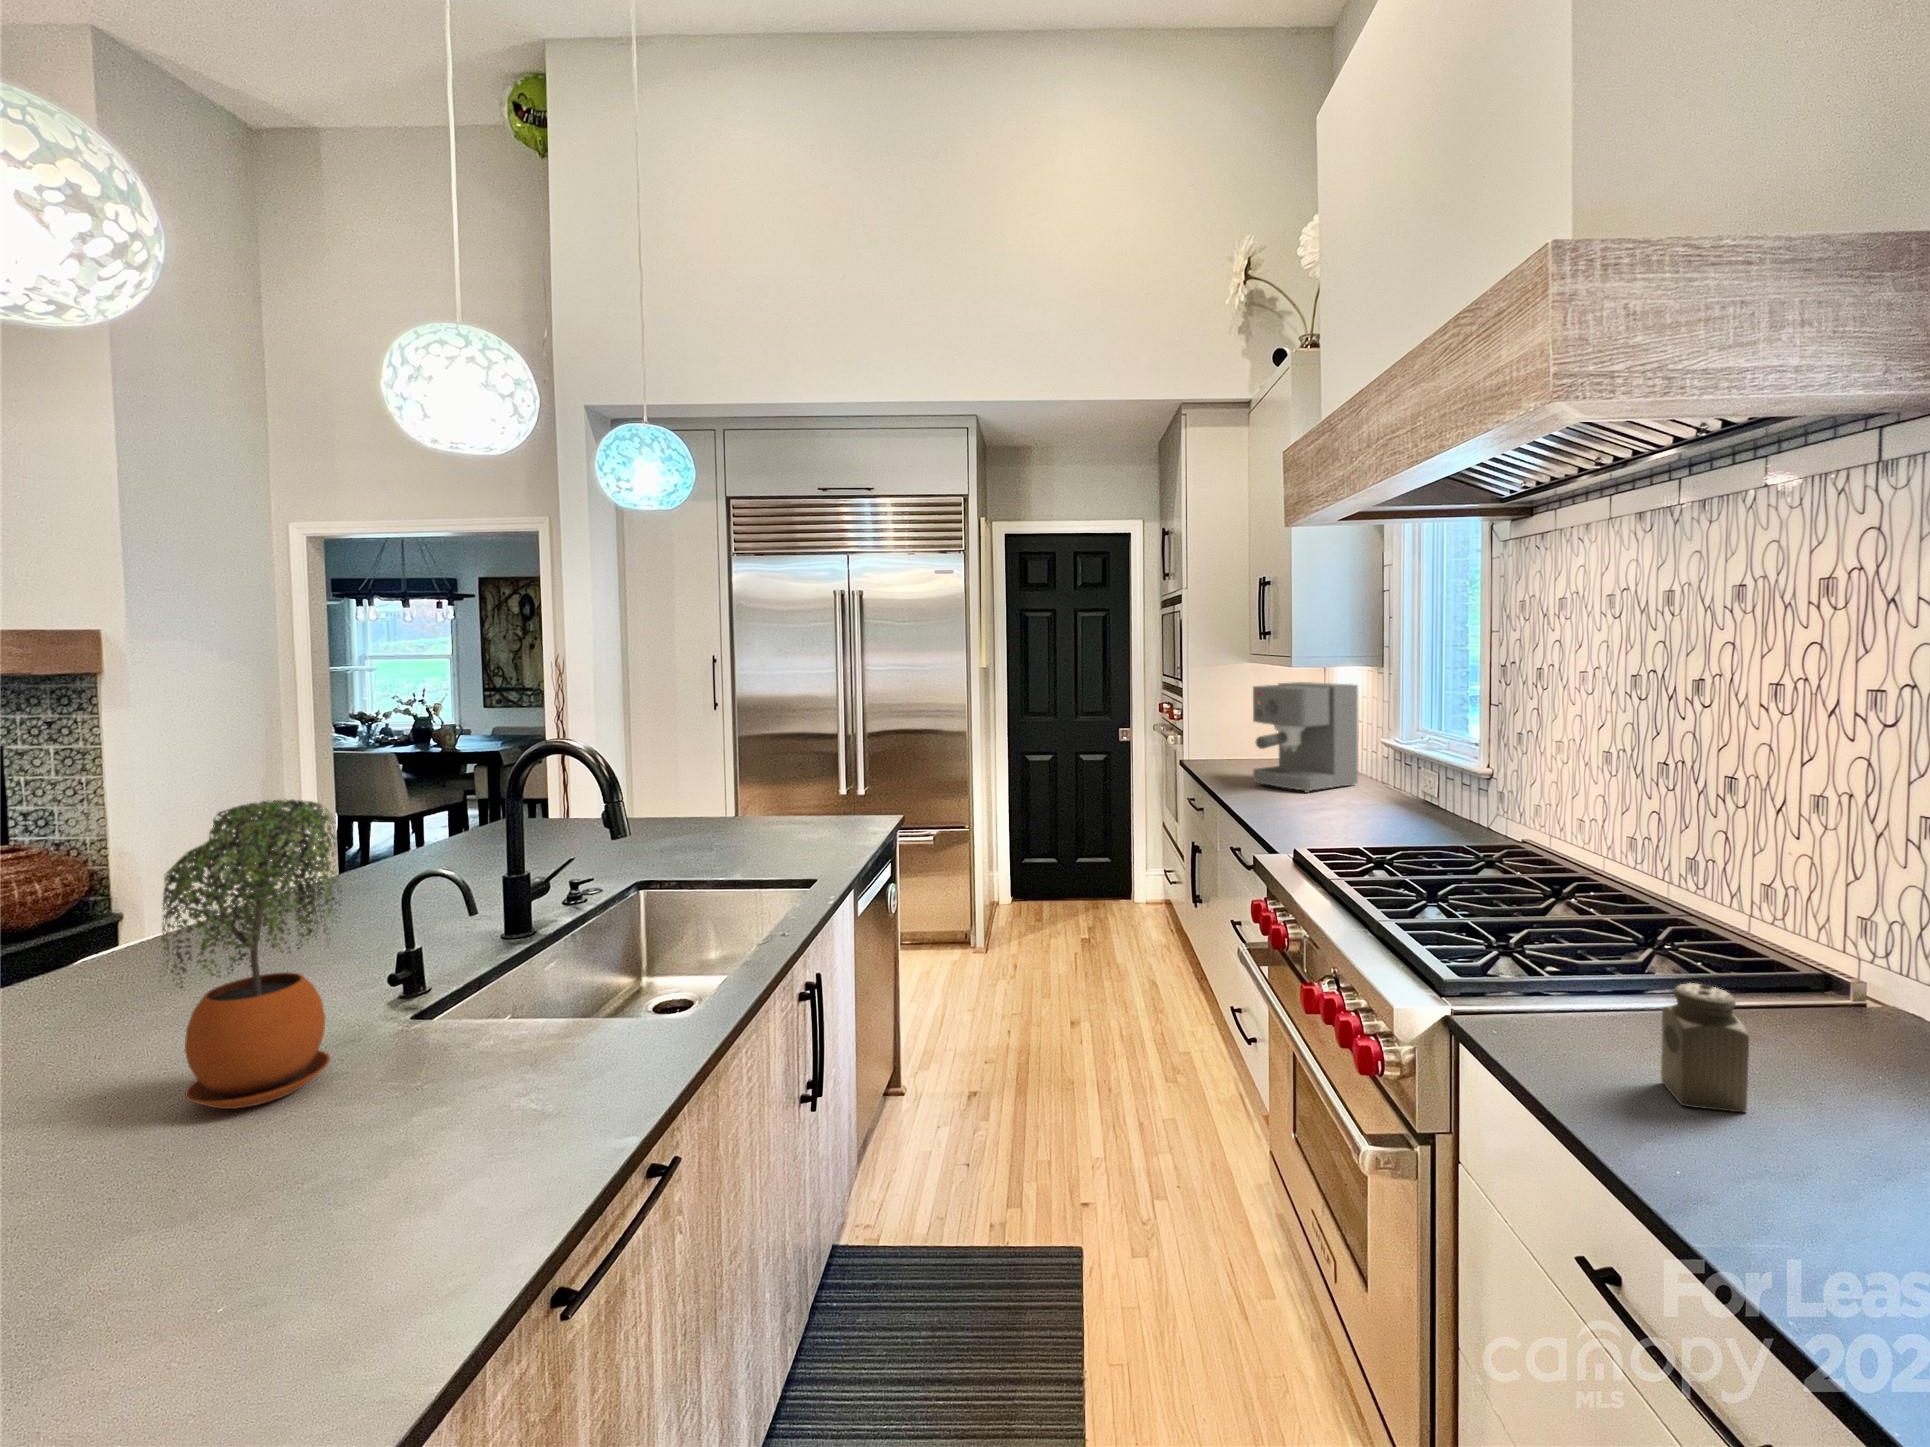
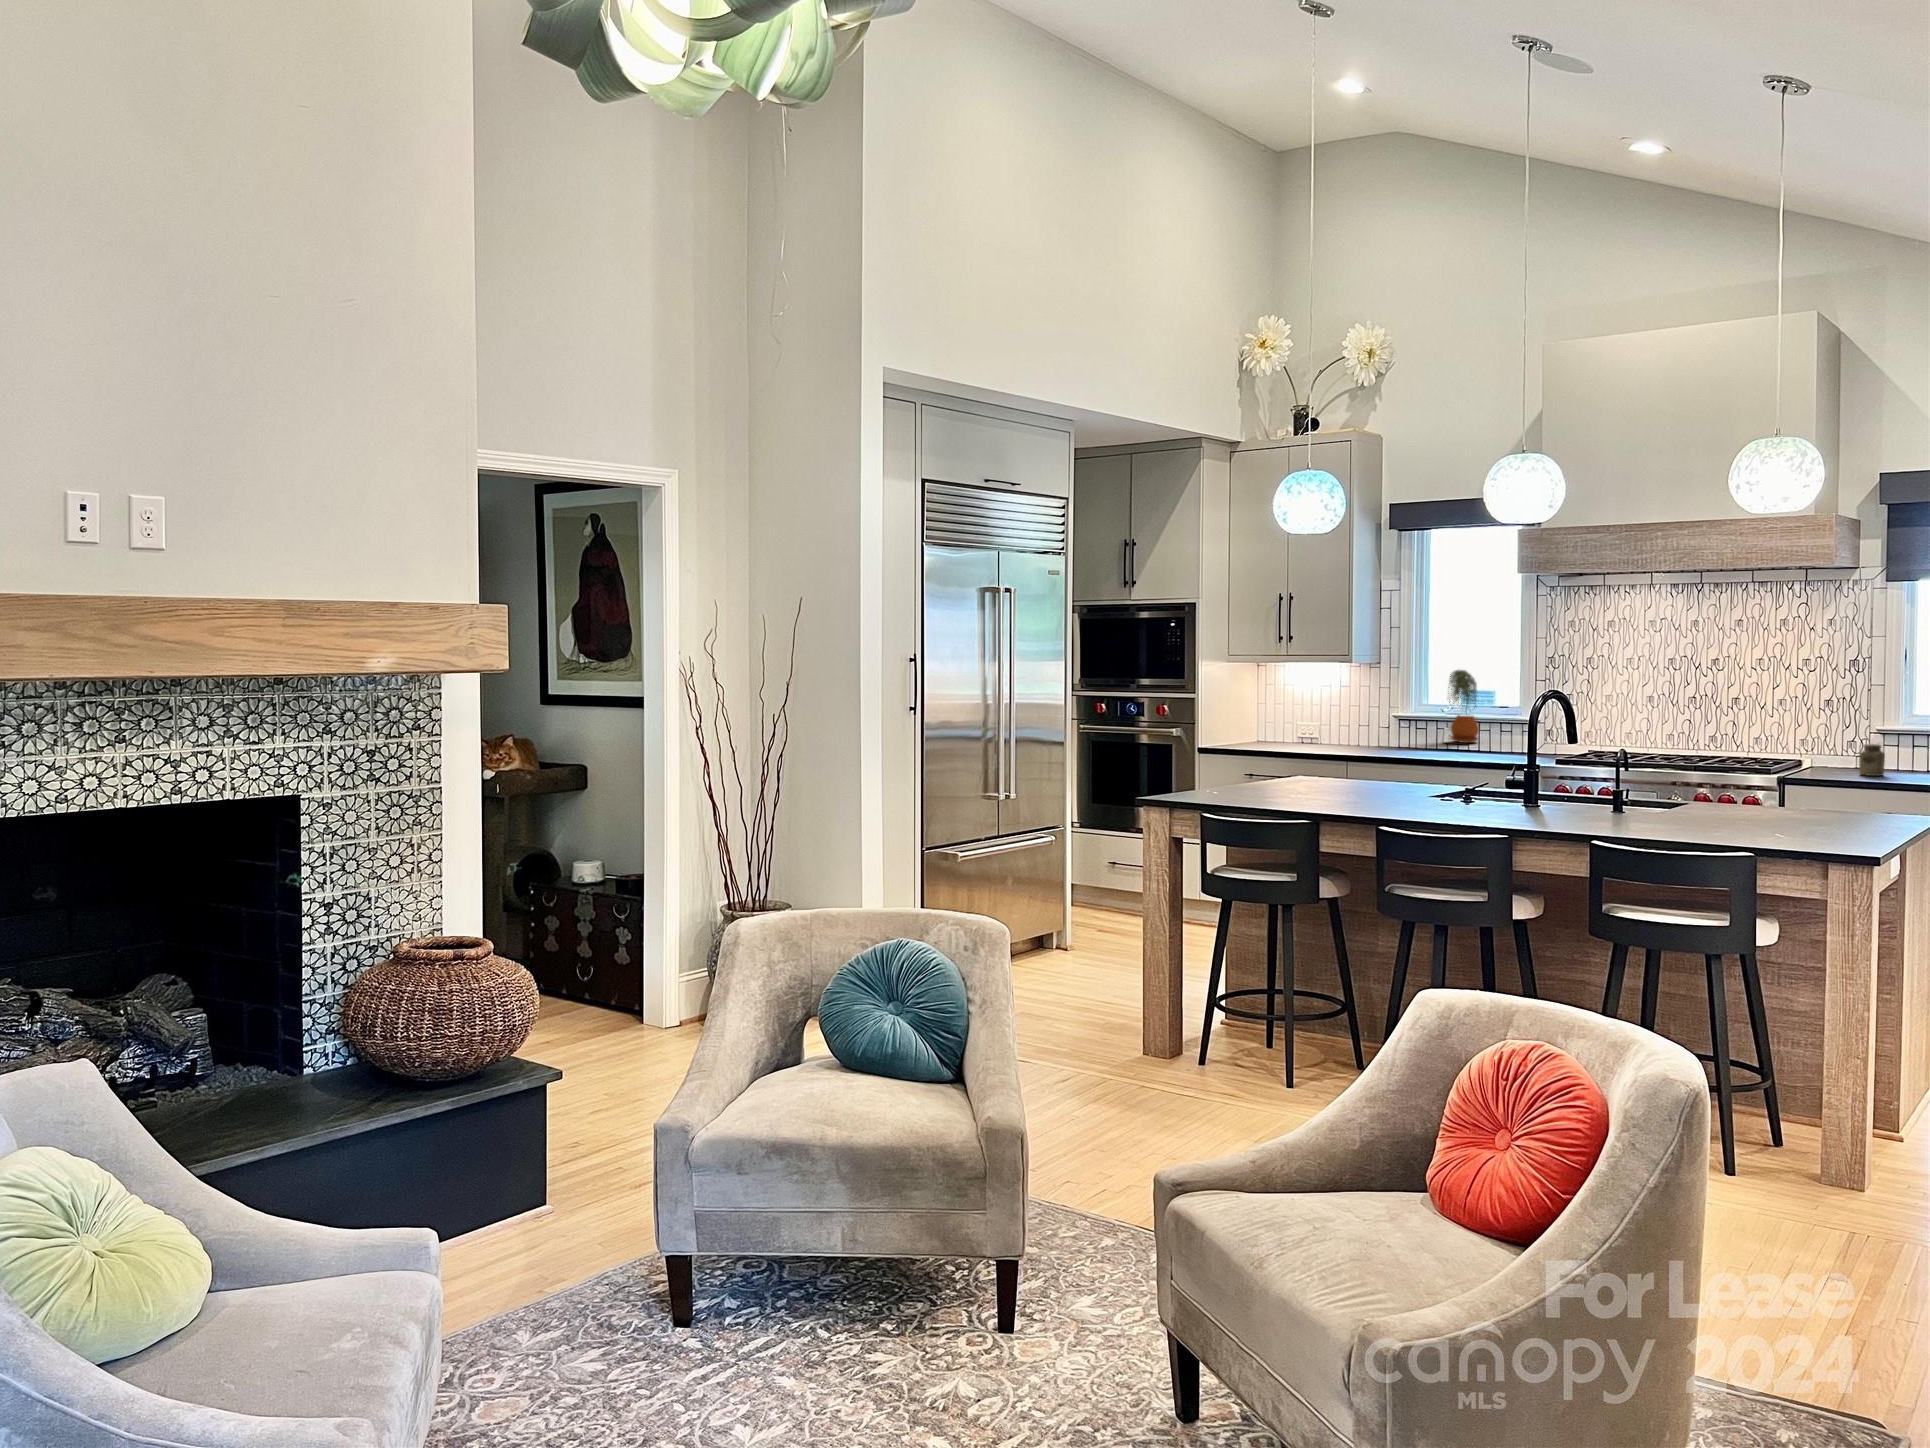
coffee maker: present [1253,682,1358,793] -> none [1307,667,1366,738]
potted plant: present [162,800,341,1109] -> present [1448,670,1480,743]

